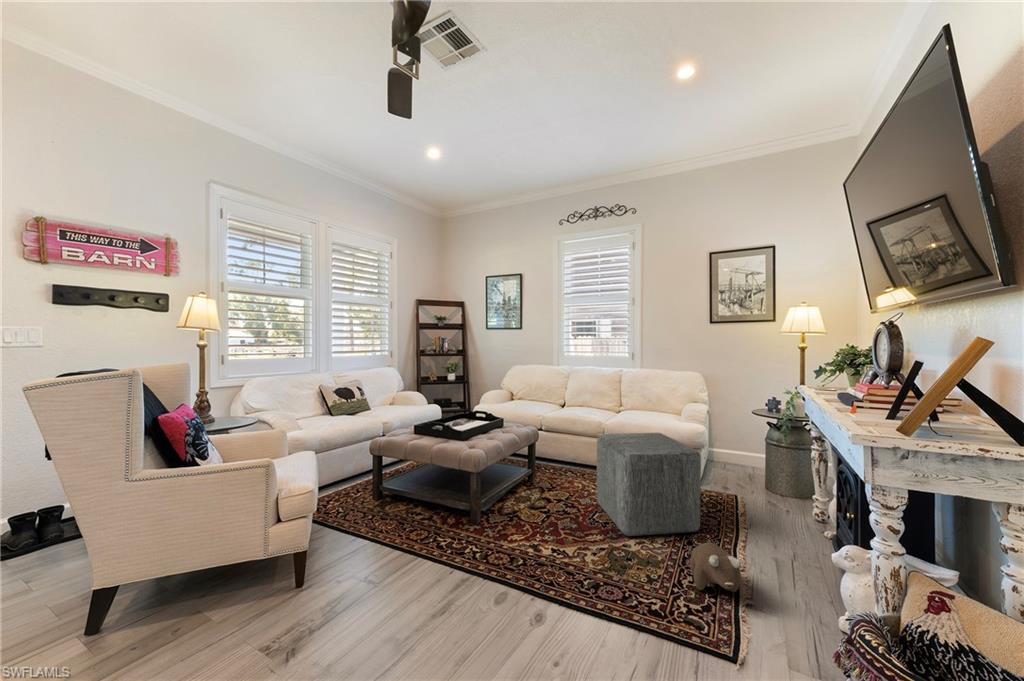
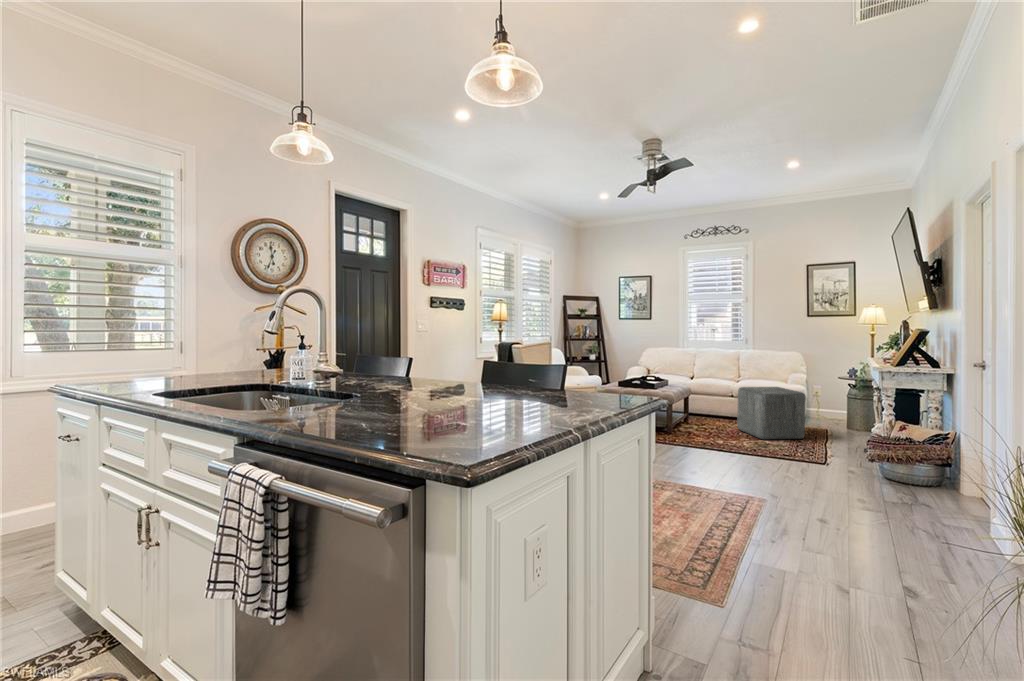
plush toy: present [690,543,741,592] -> none [802,432,829,453]

